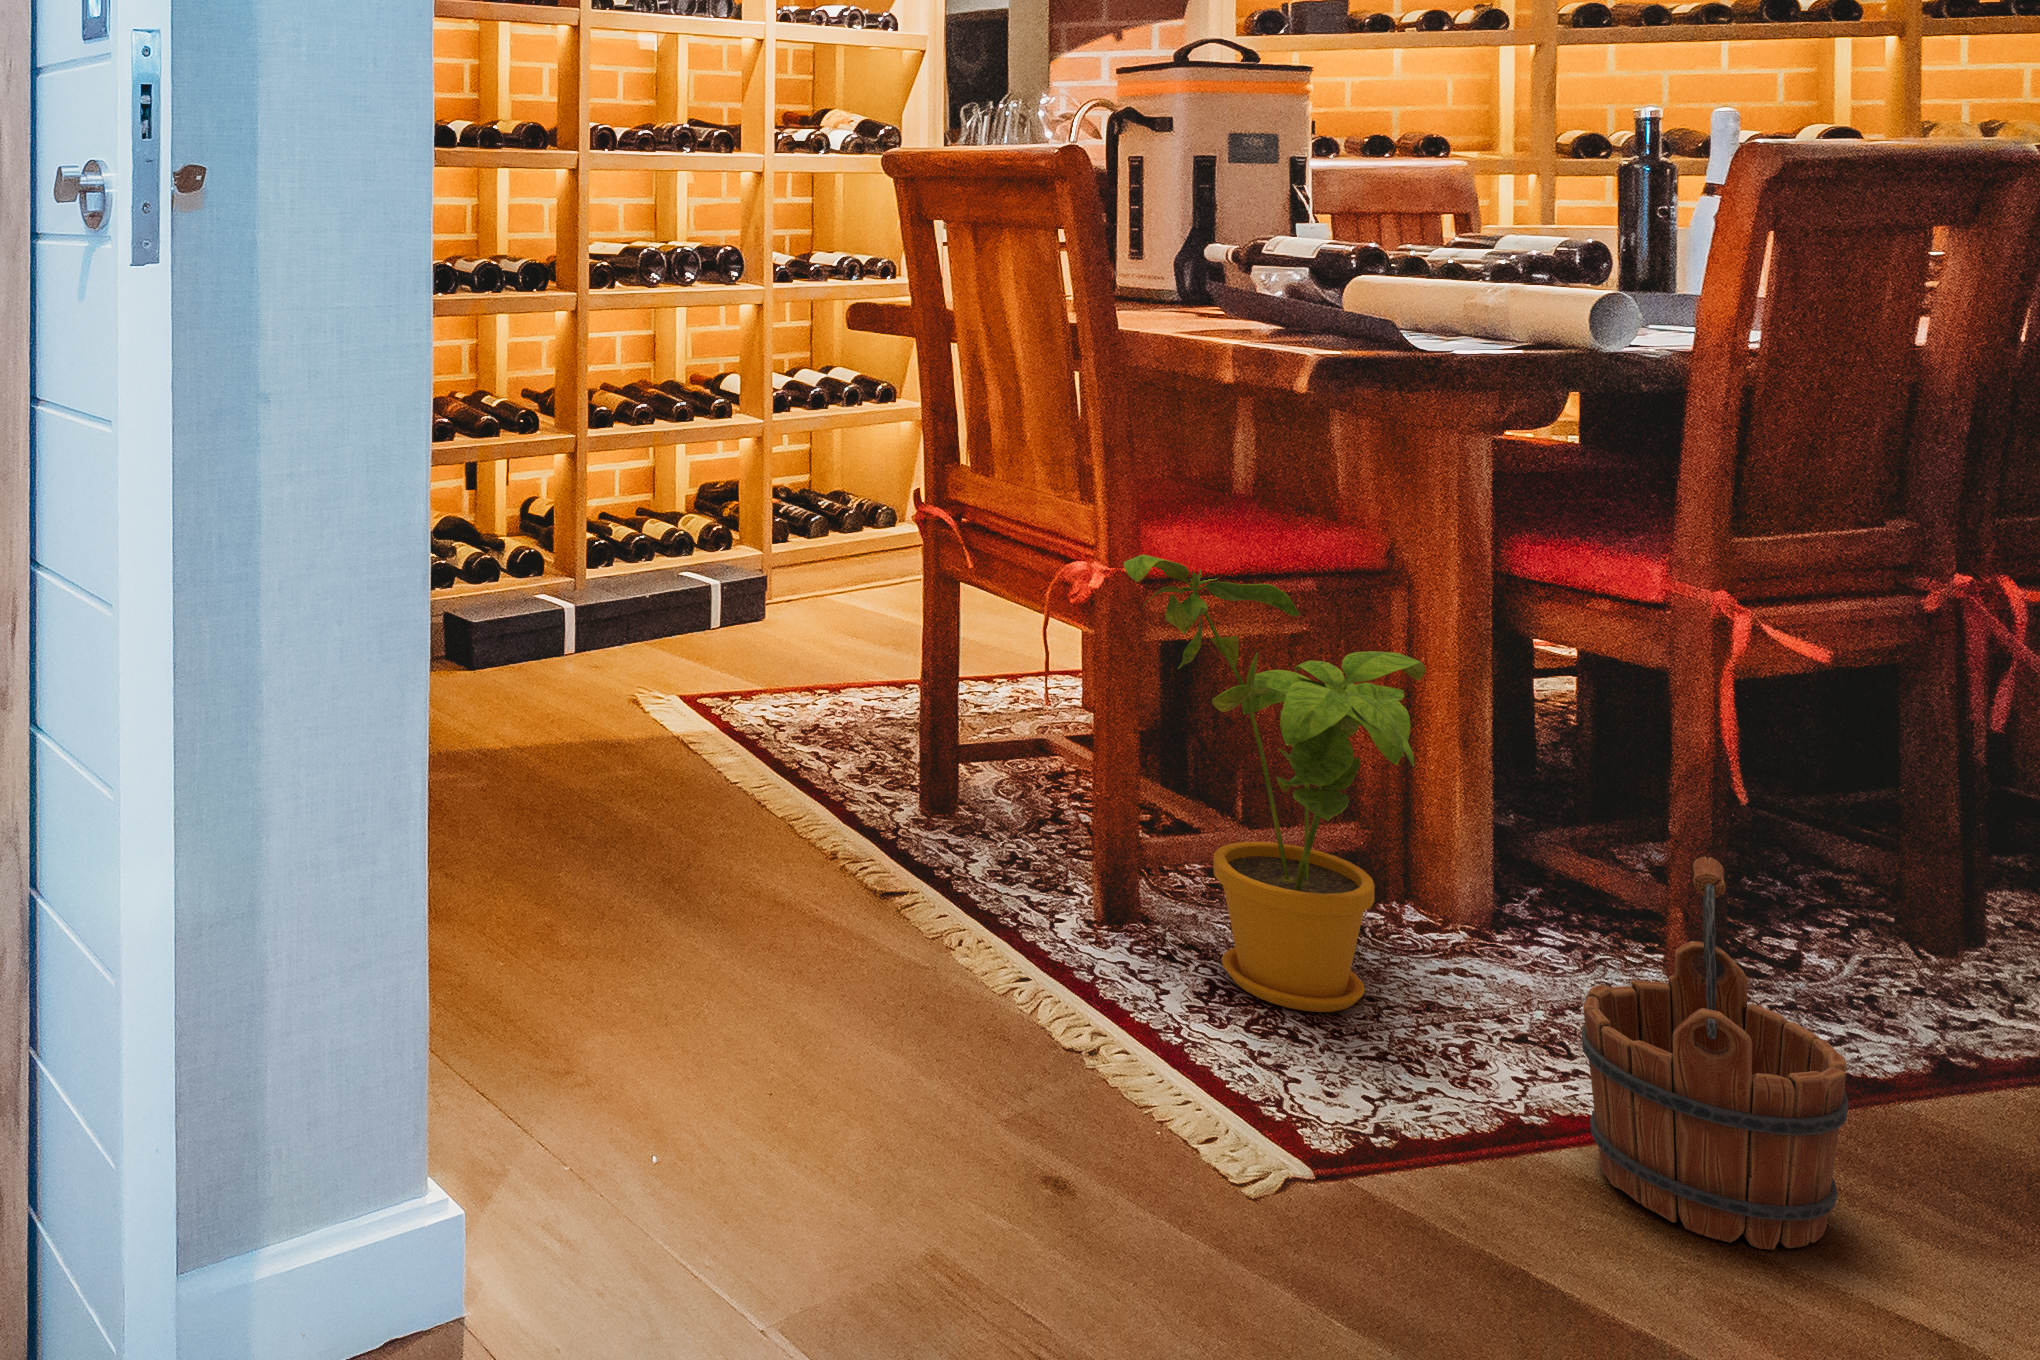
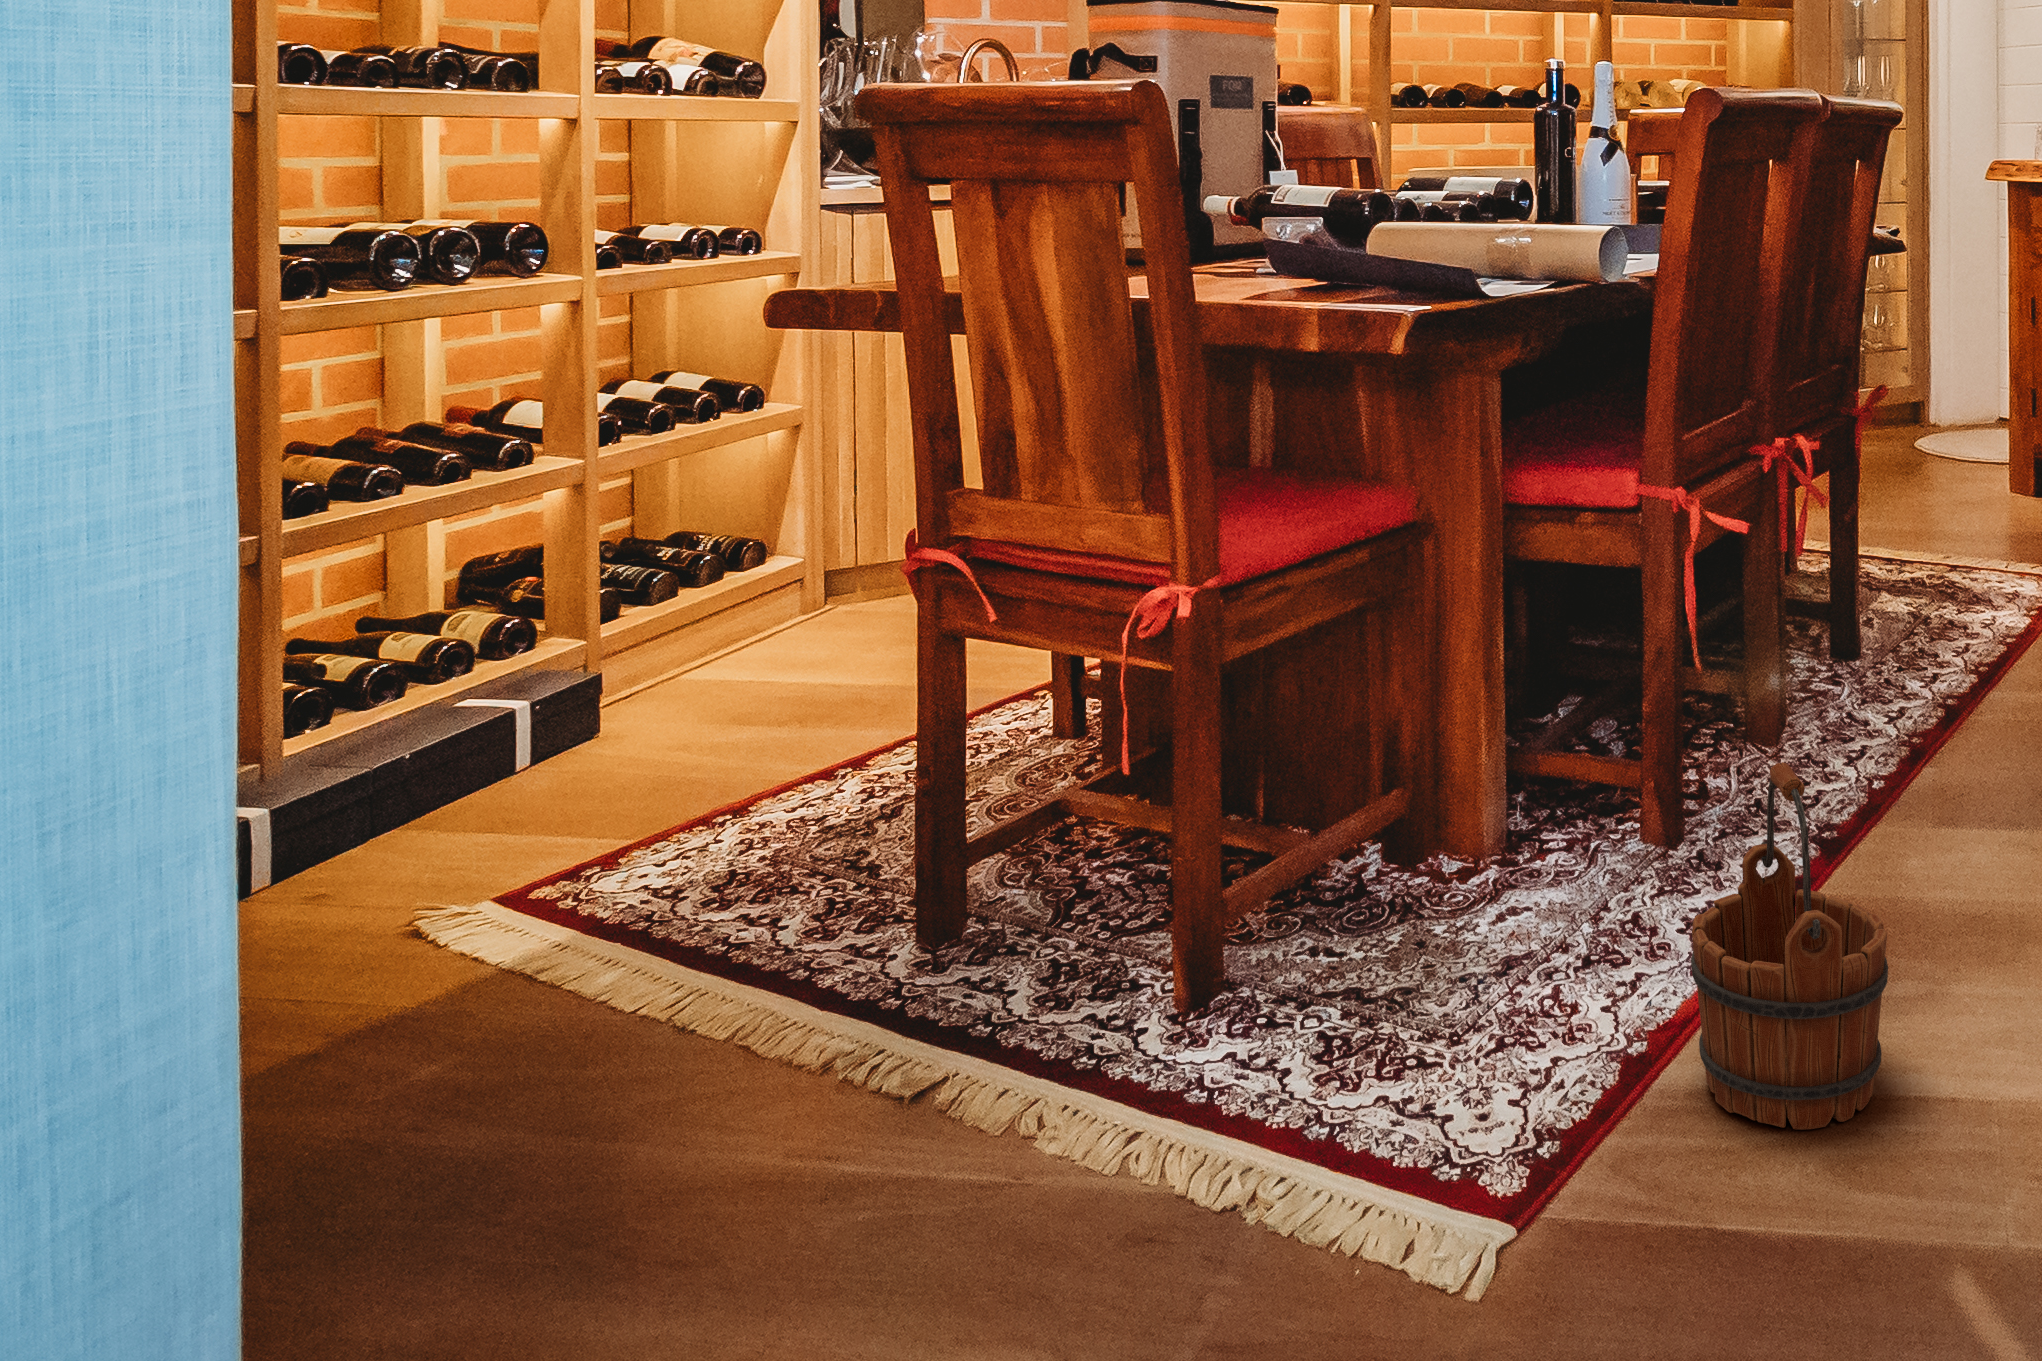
house plant: present [1124,554,1426,1012] -> none [1217,559,1517,1041]

